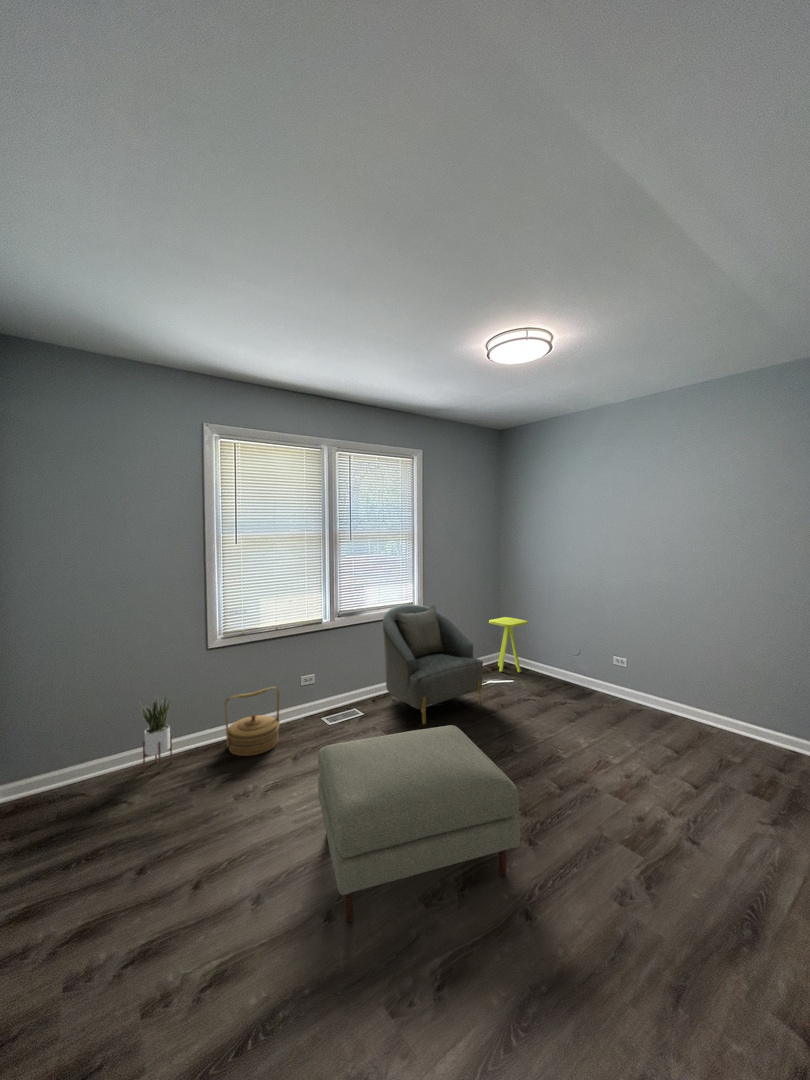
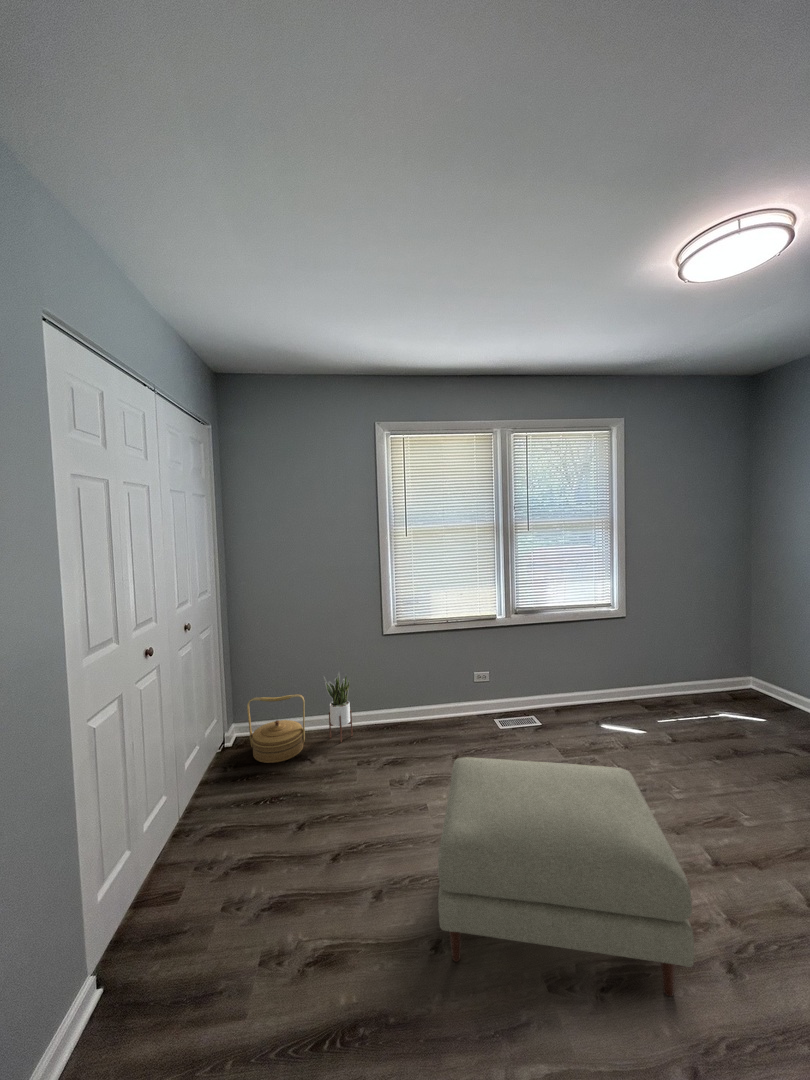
armchair: present [383,604,483,724] -> none [567,606,707,754]
side table: present [489,617,528,672] -> none [731,631,798,710]
woven basket: present [224,687,280,756] -> present [247,694,305,763]

